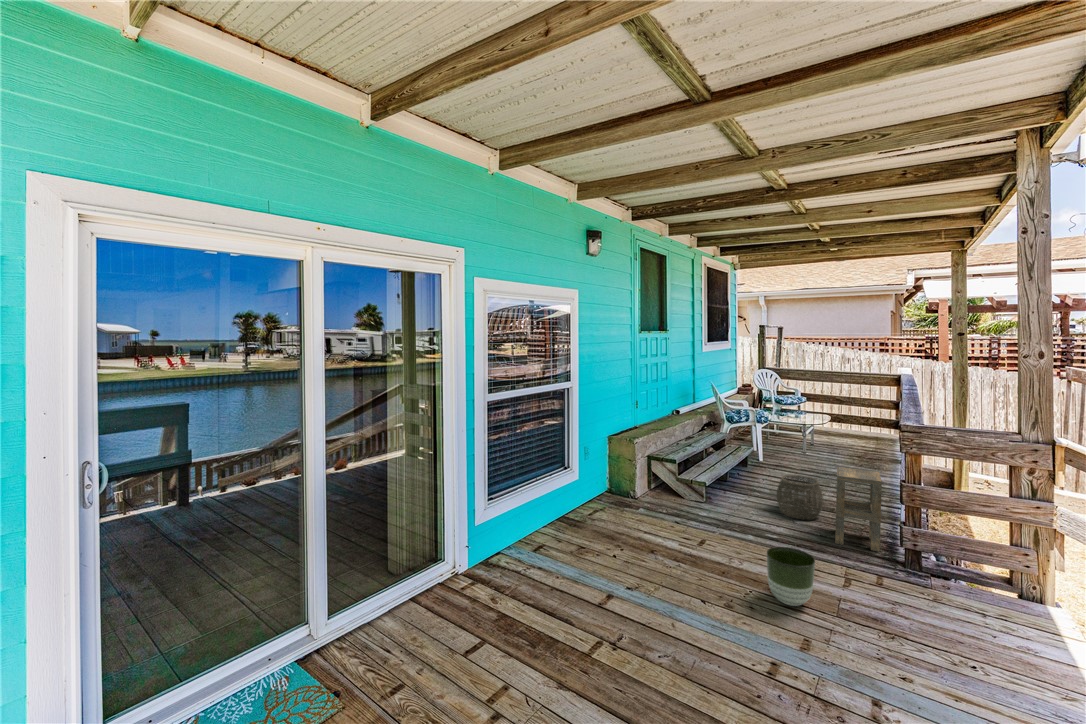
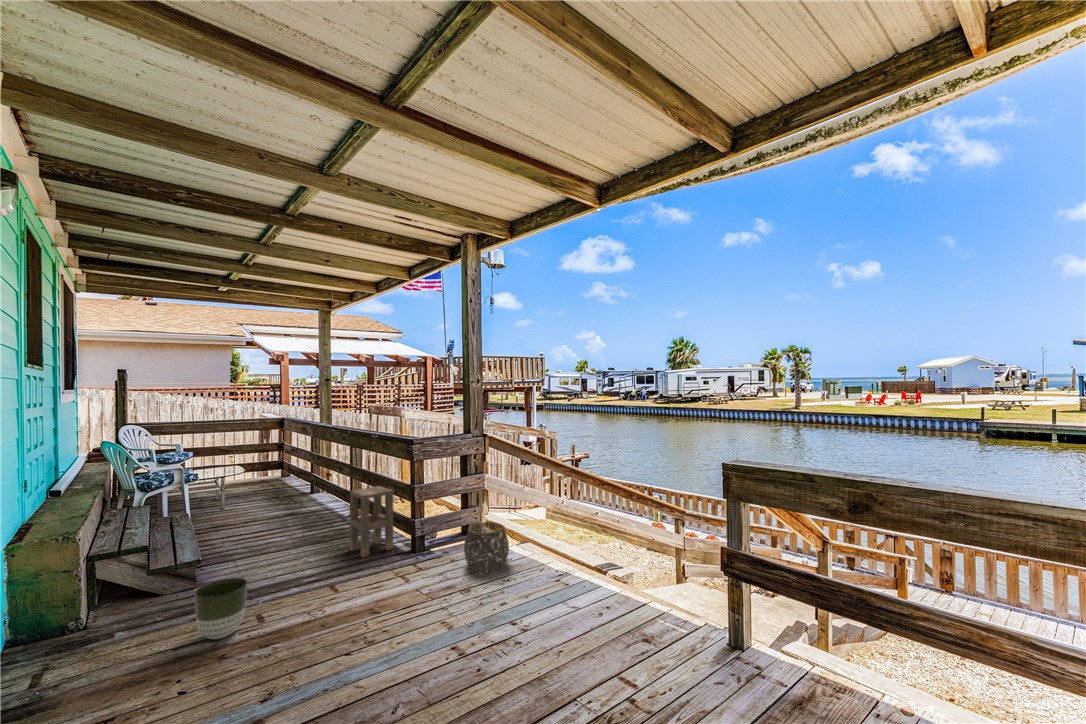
woven basket: present [777,475,823,520] -> present [464,522,509,573]
planter: present [767,547,815,606] -> present [195,578,247,639]

